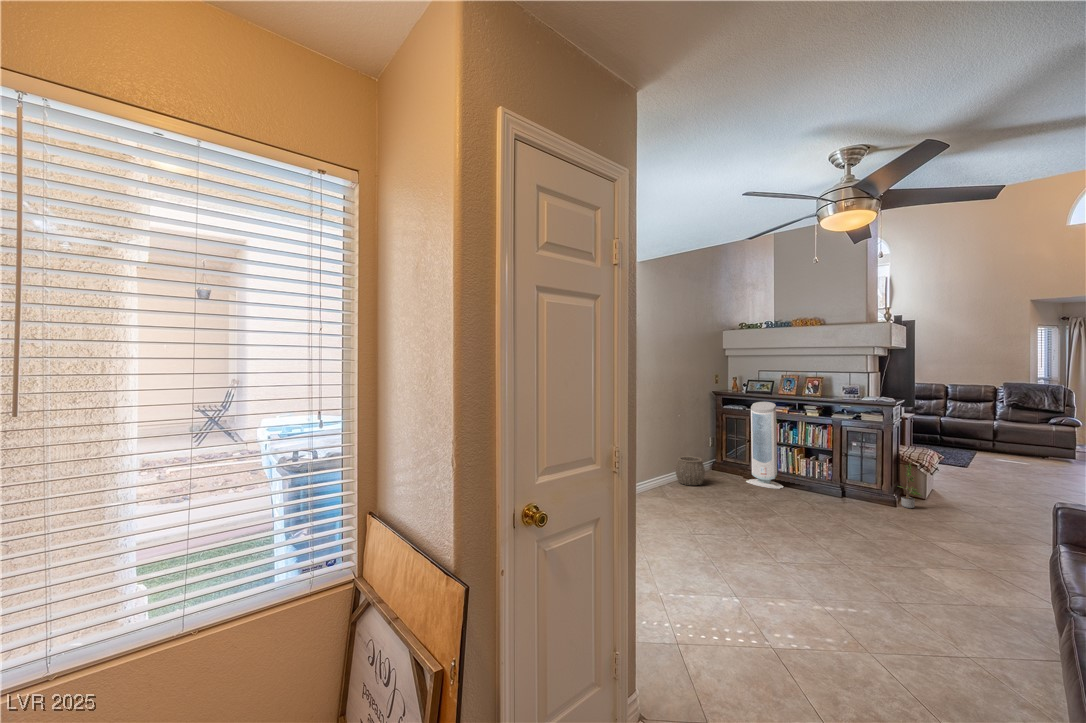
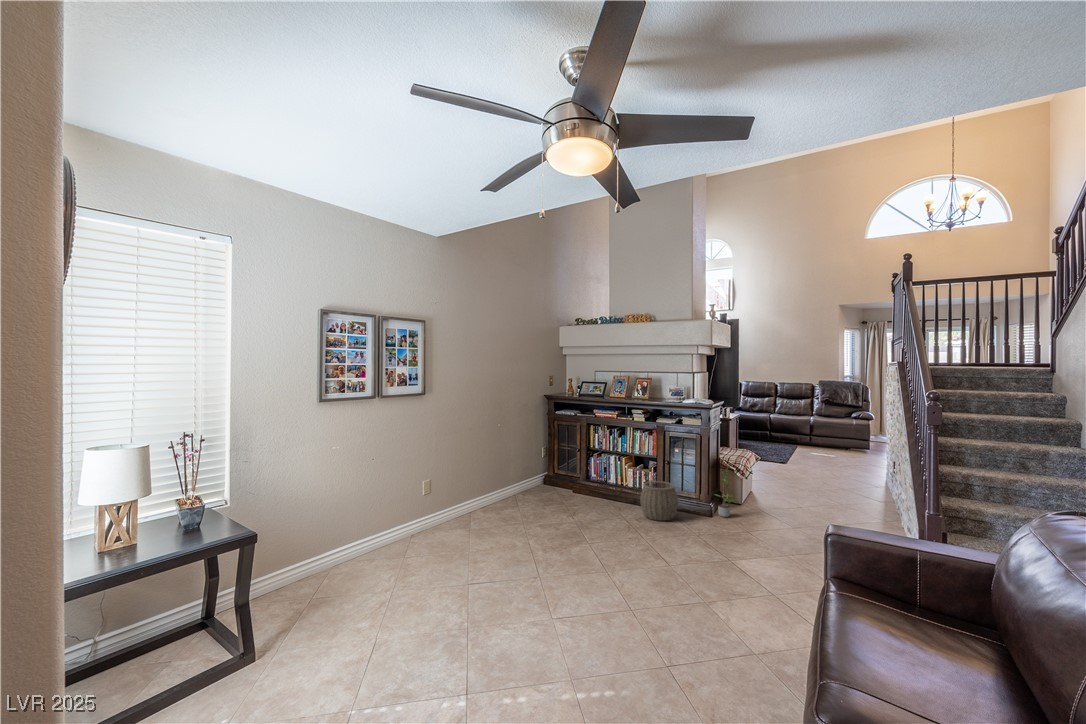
air purifier: present [746,402,784,489] -> none [575,406,611,504]
woven basket: present [675,456,705,485] -> present [641,481,678,521]

